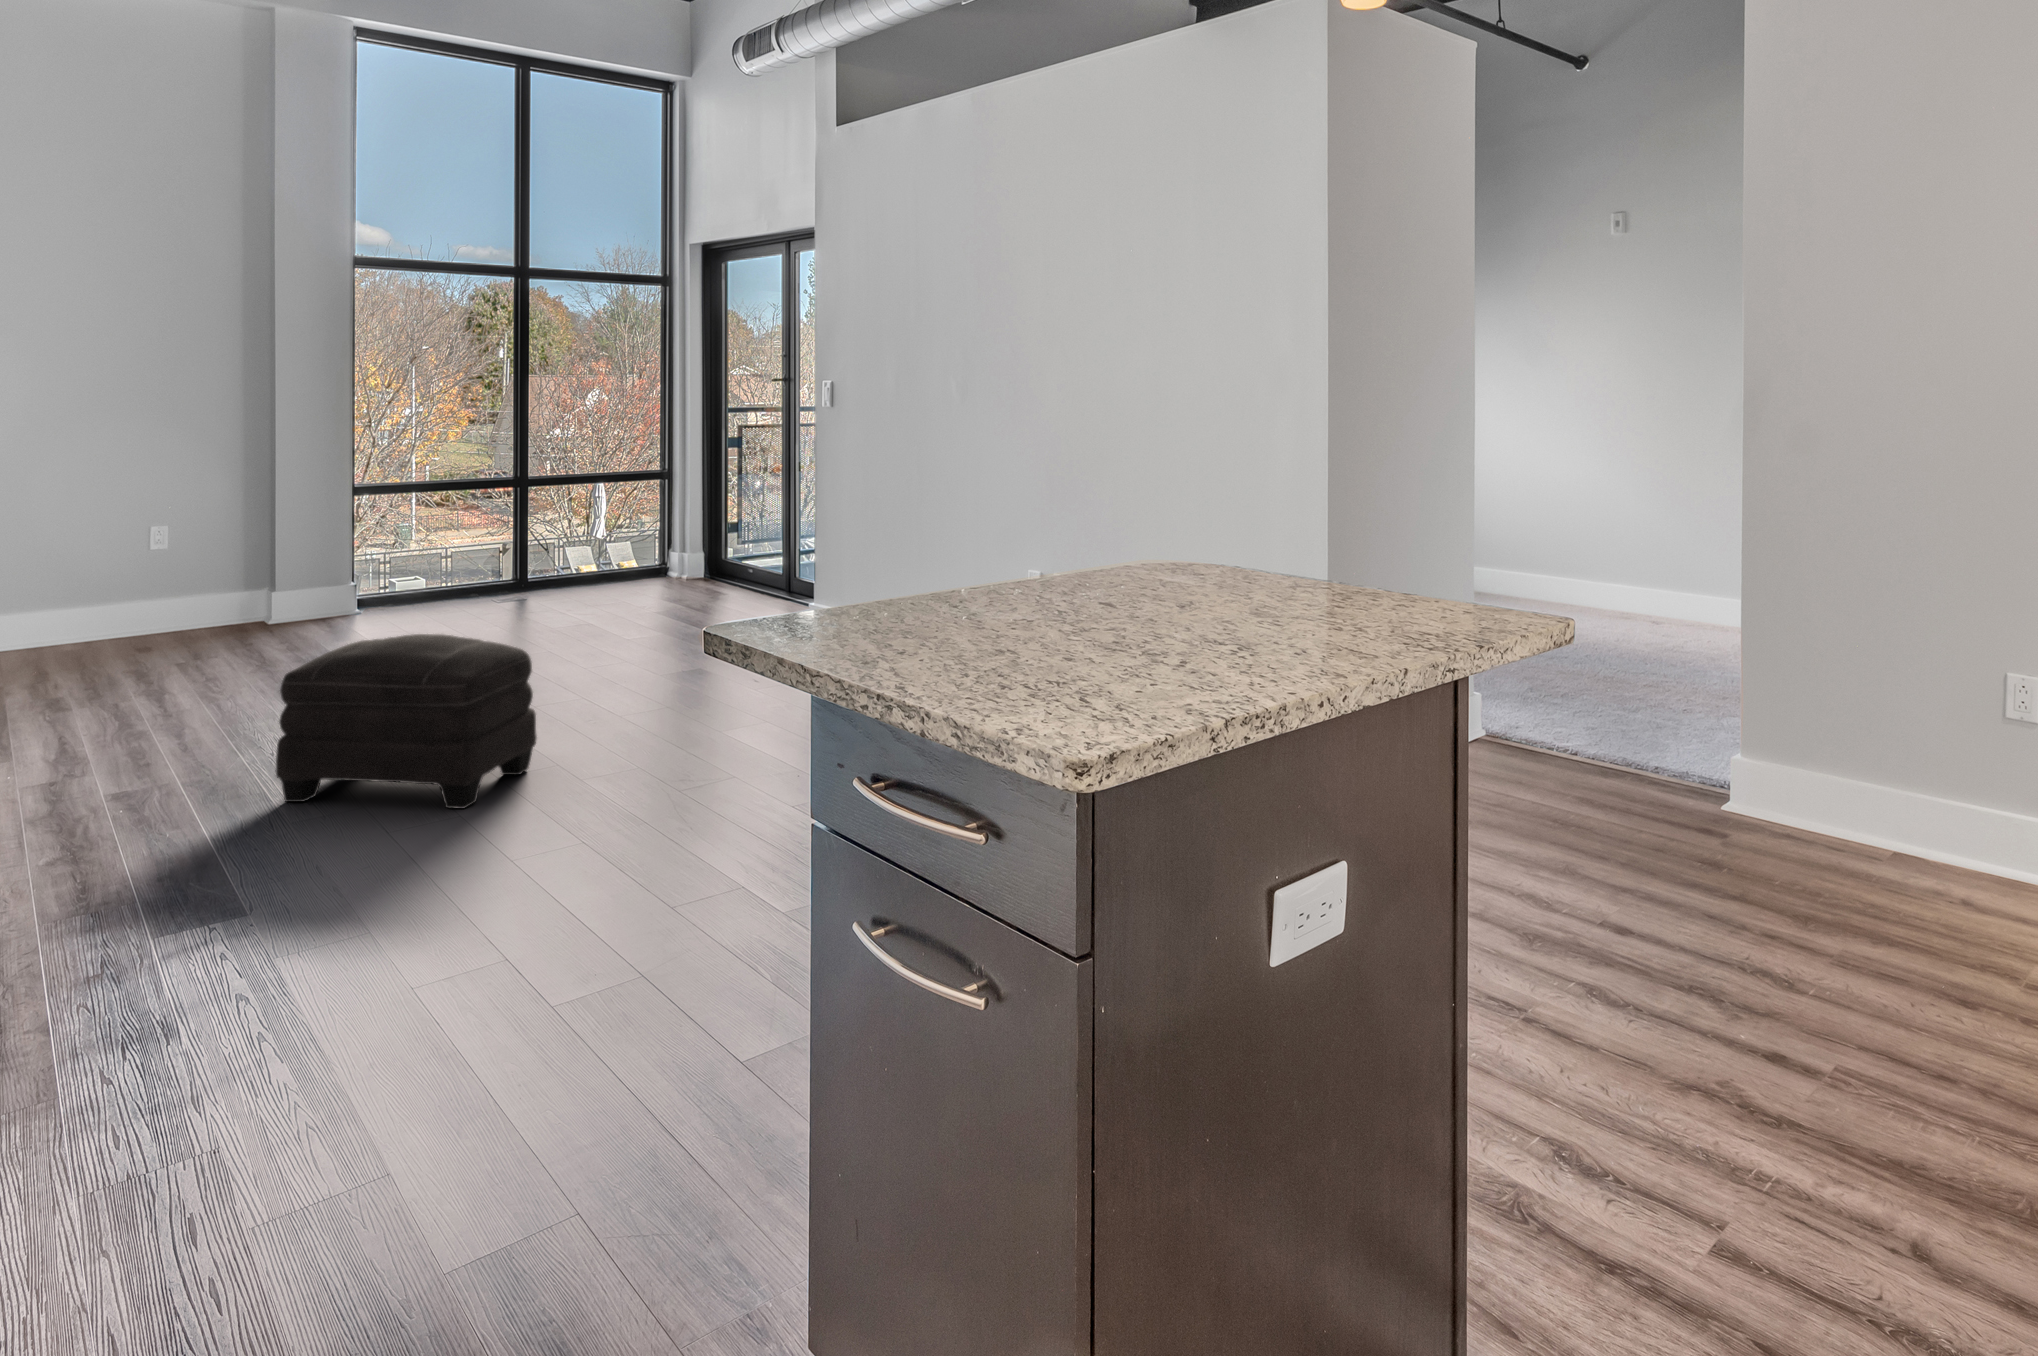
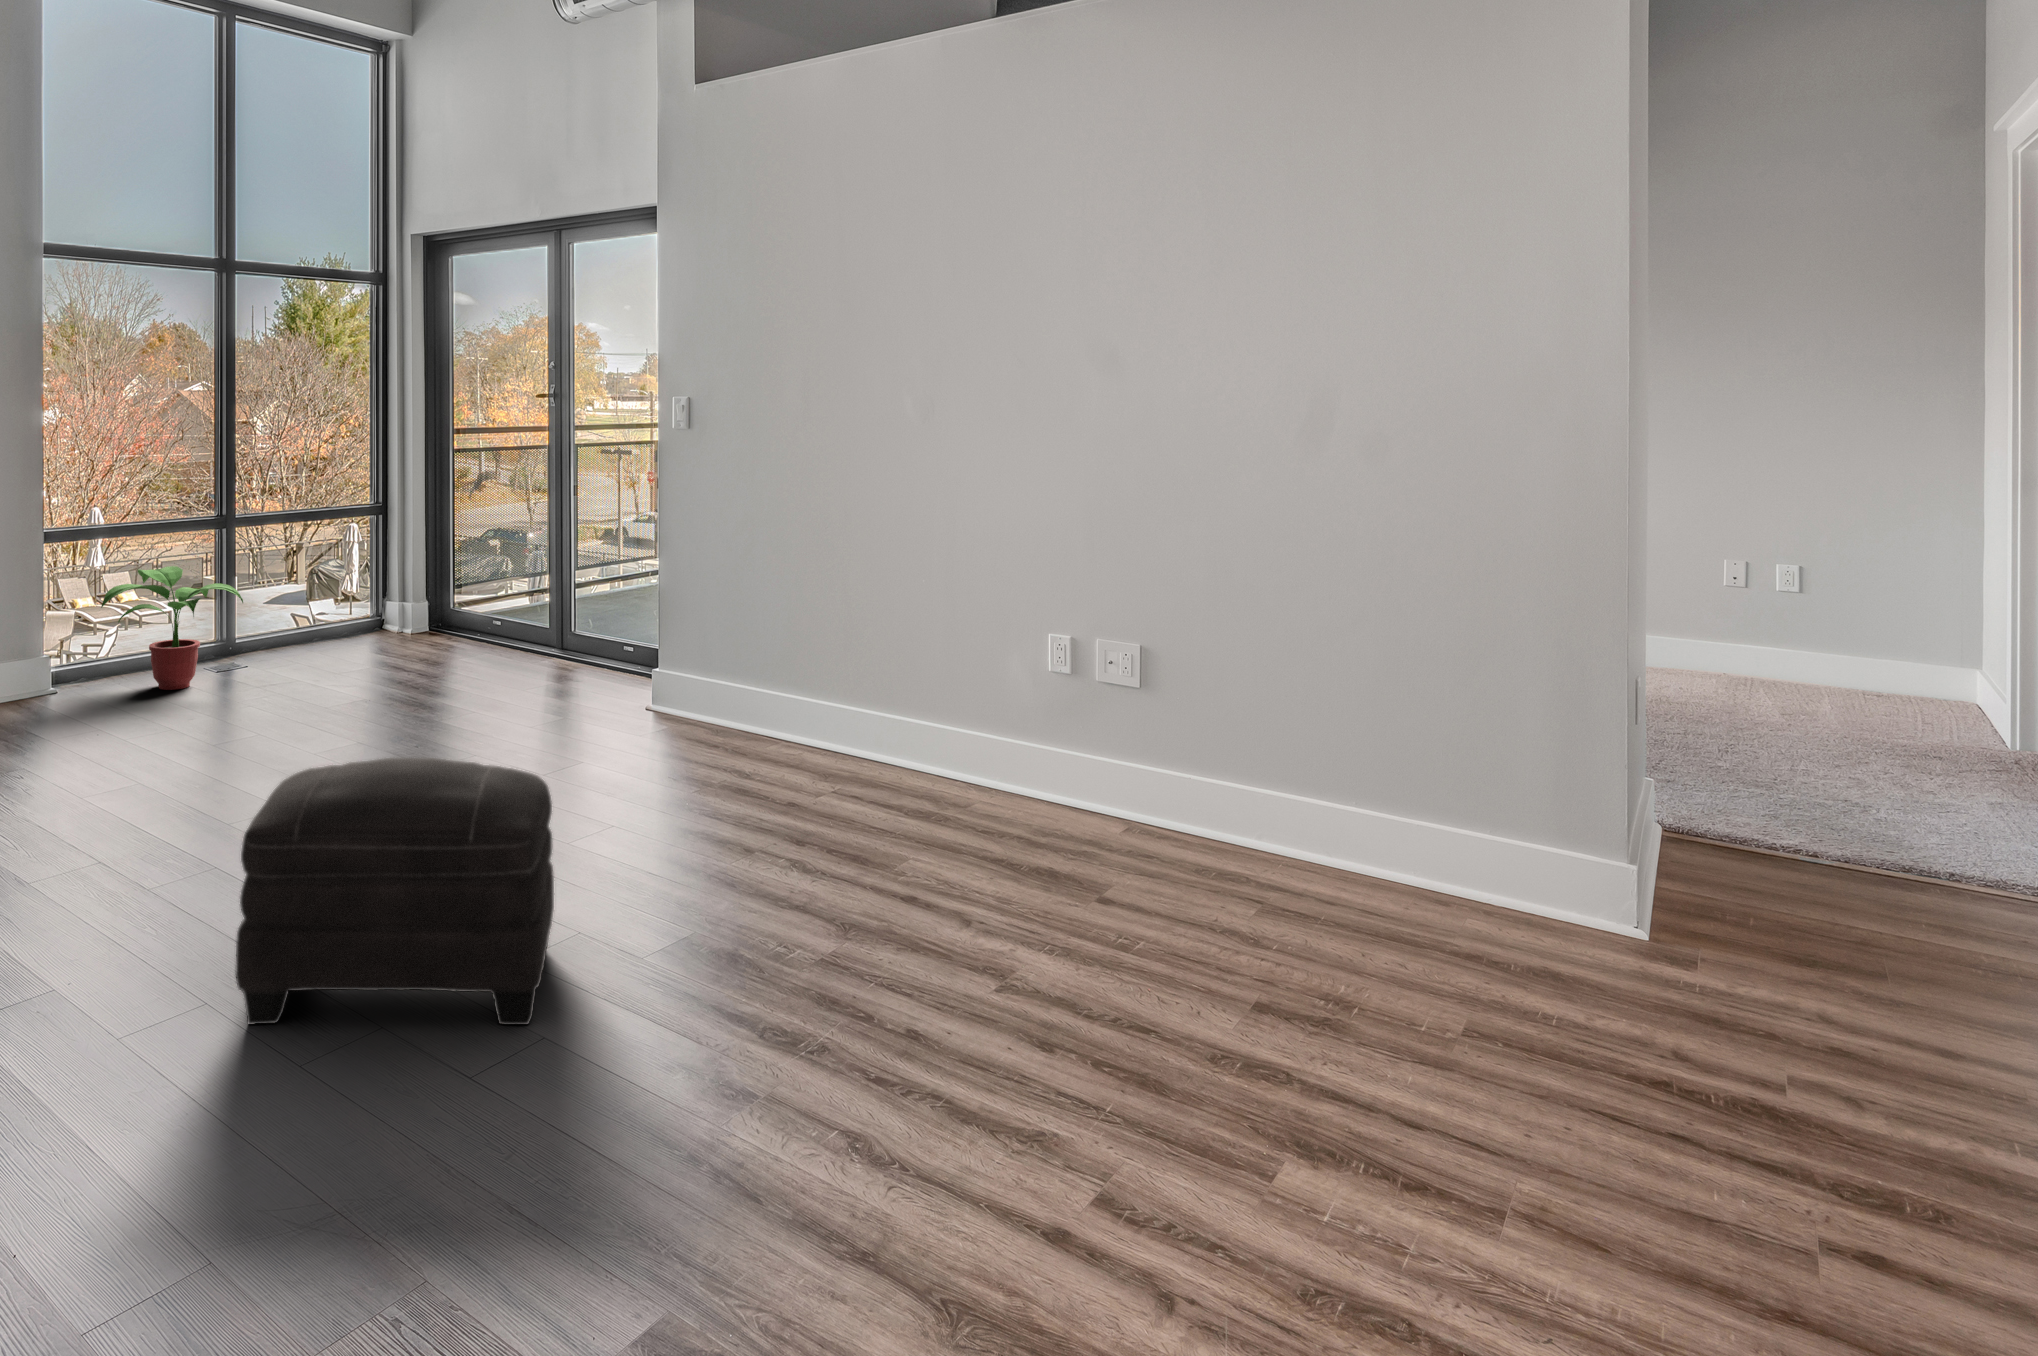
potted plant: none [391,516,512,613] -> present [101,566,243,690]

